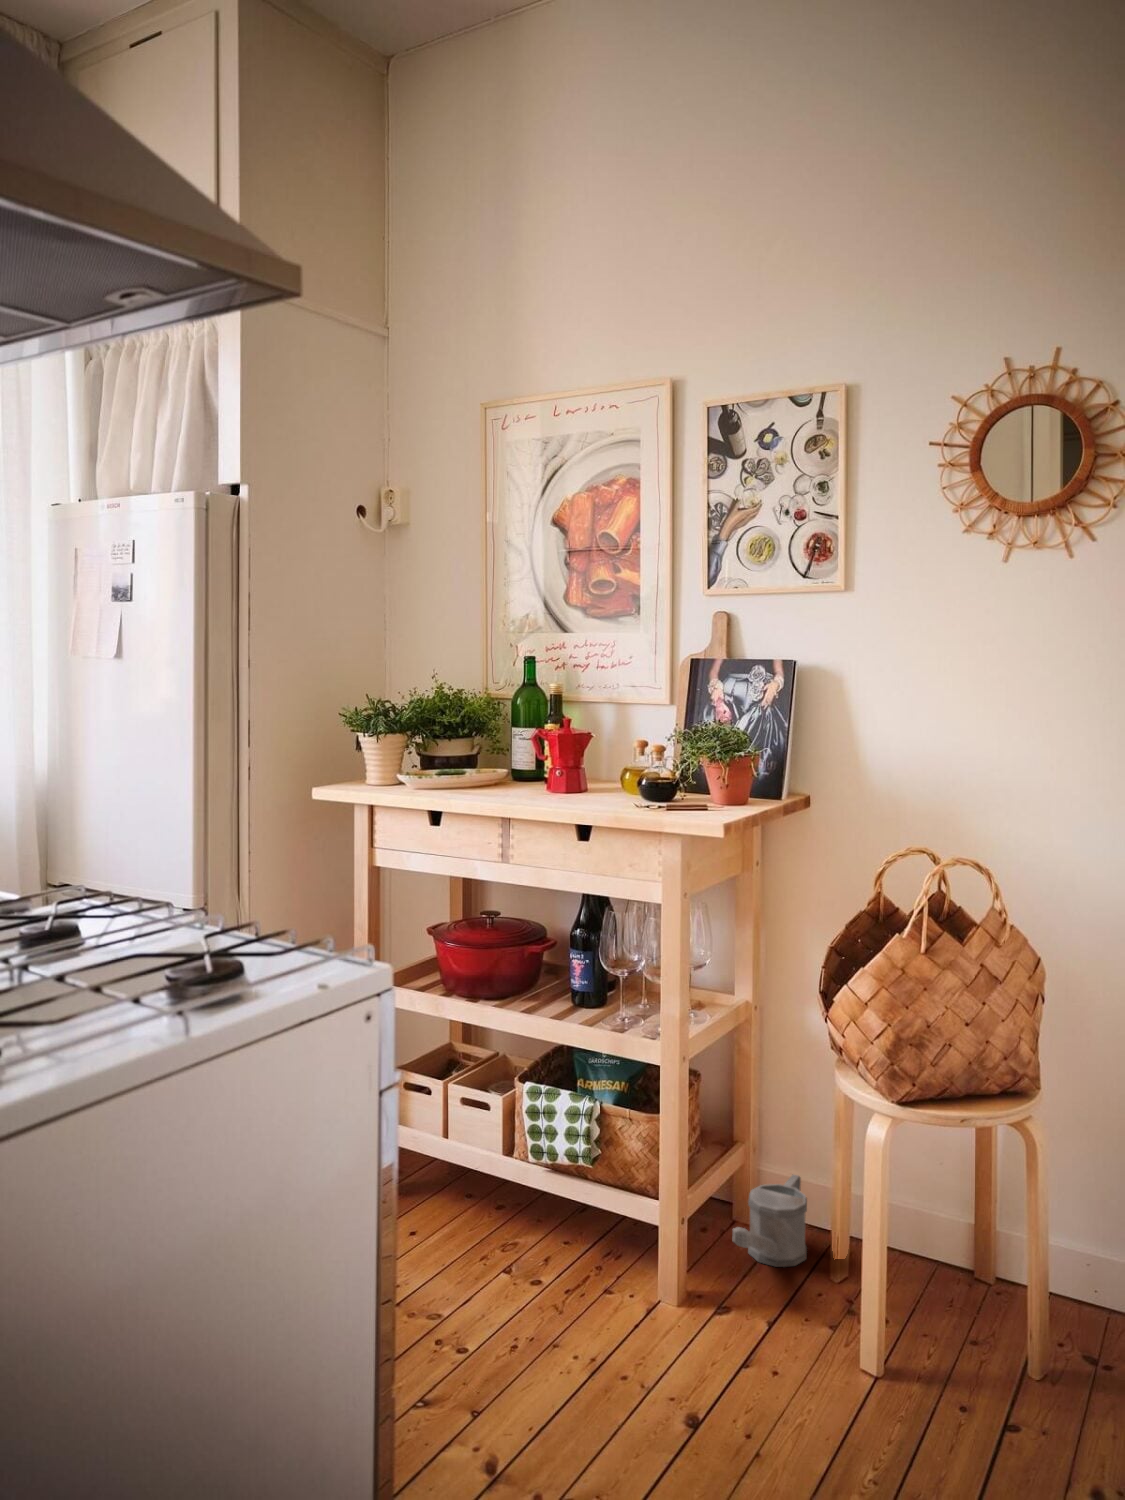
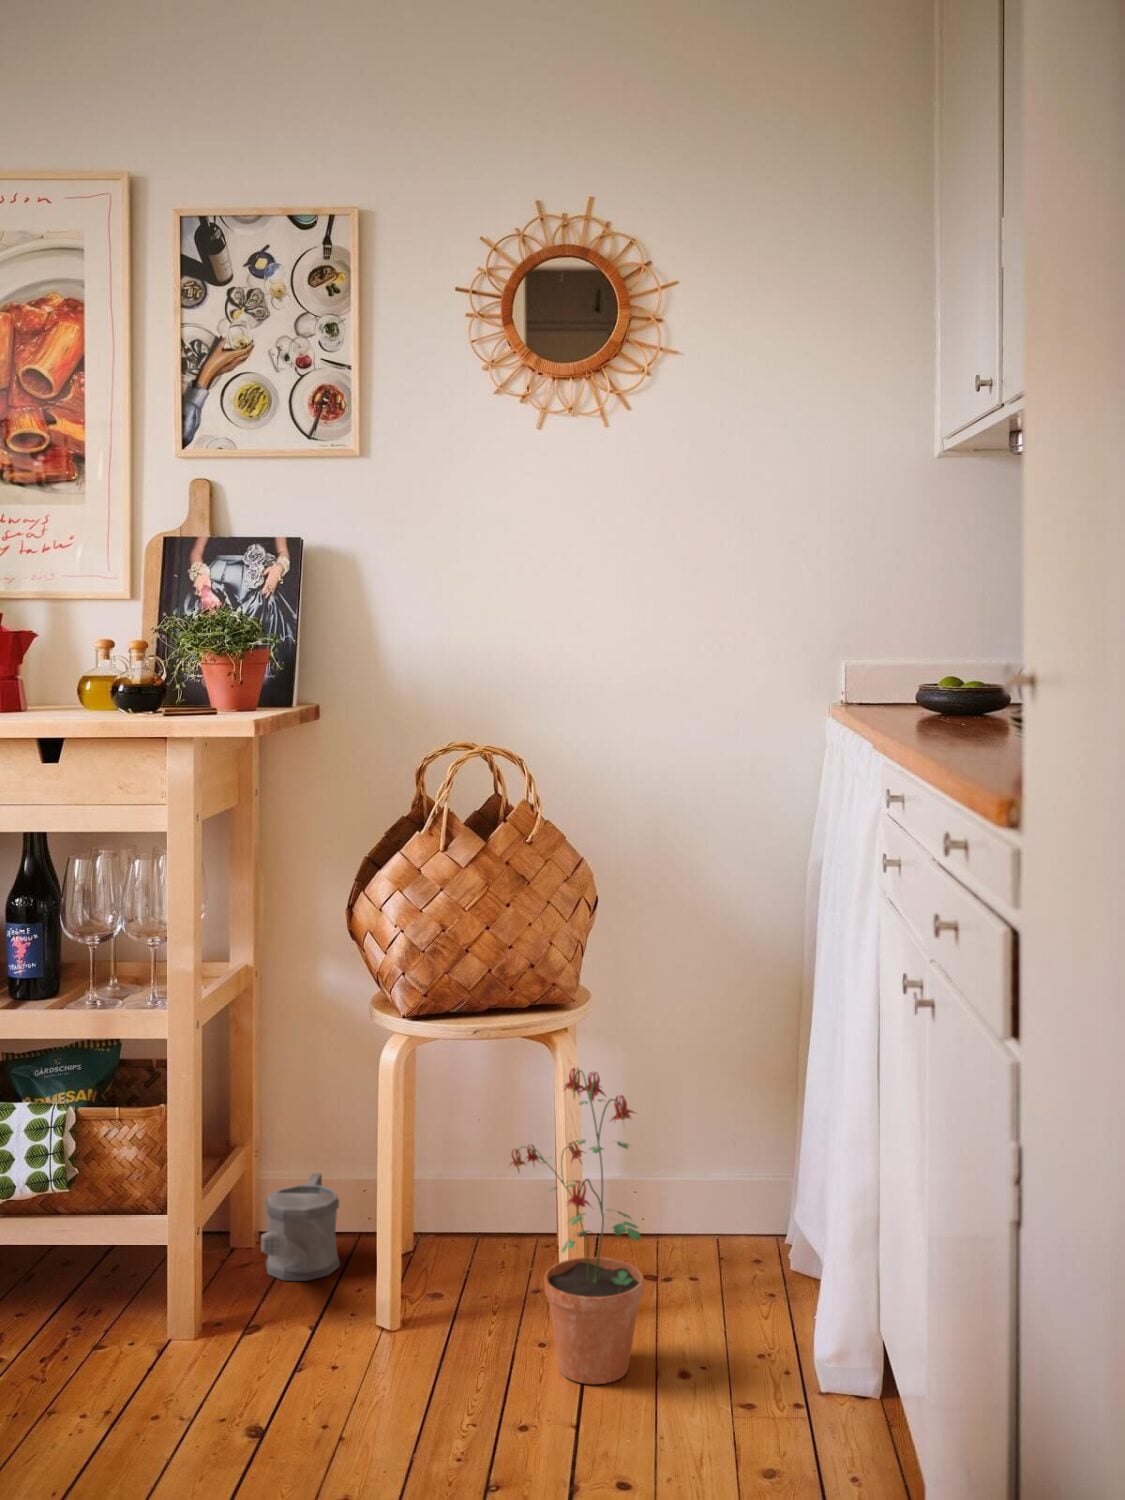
potted plant: none [929,1149,1055,1446] -> present [511,1068,644,1384]

